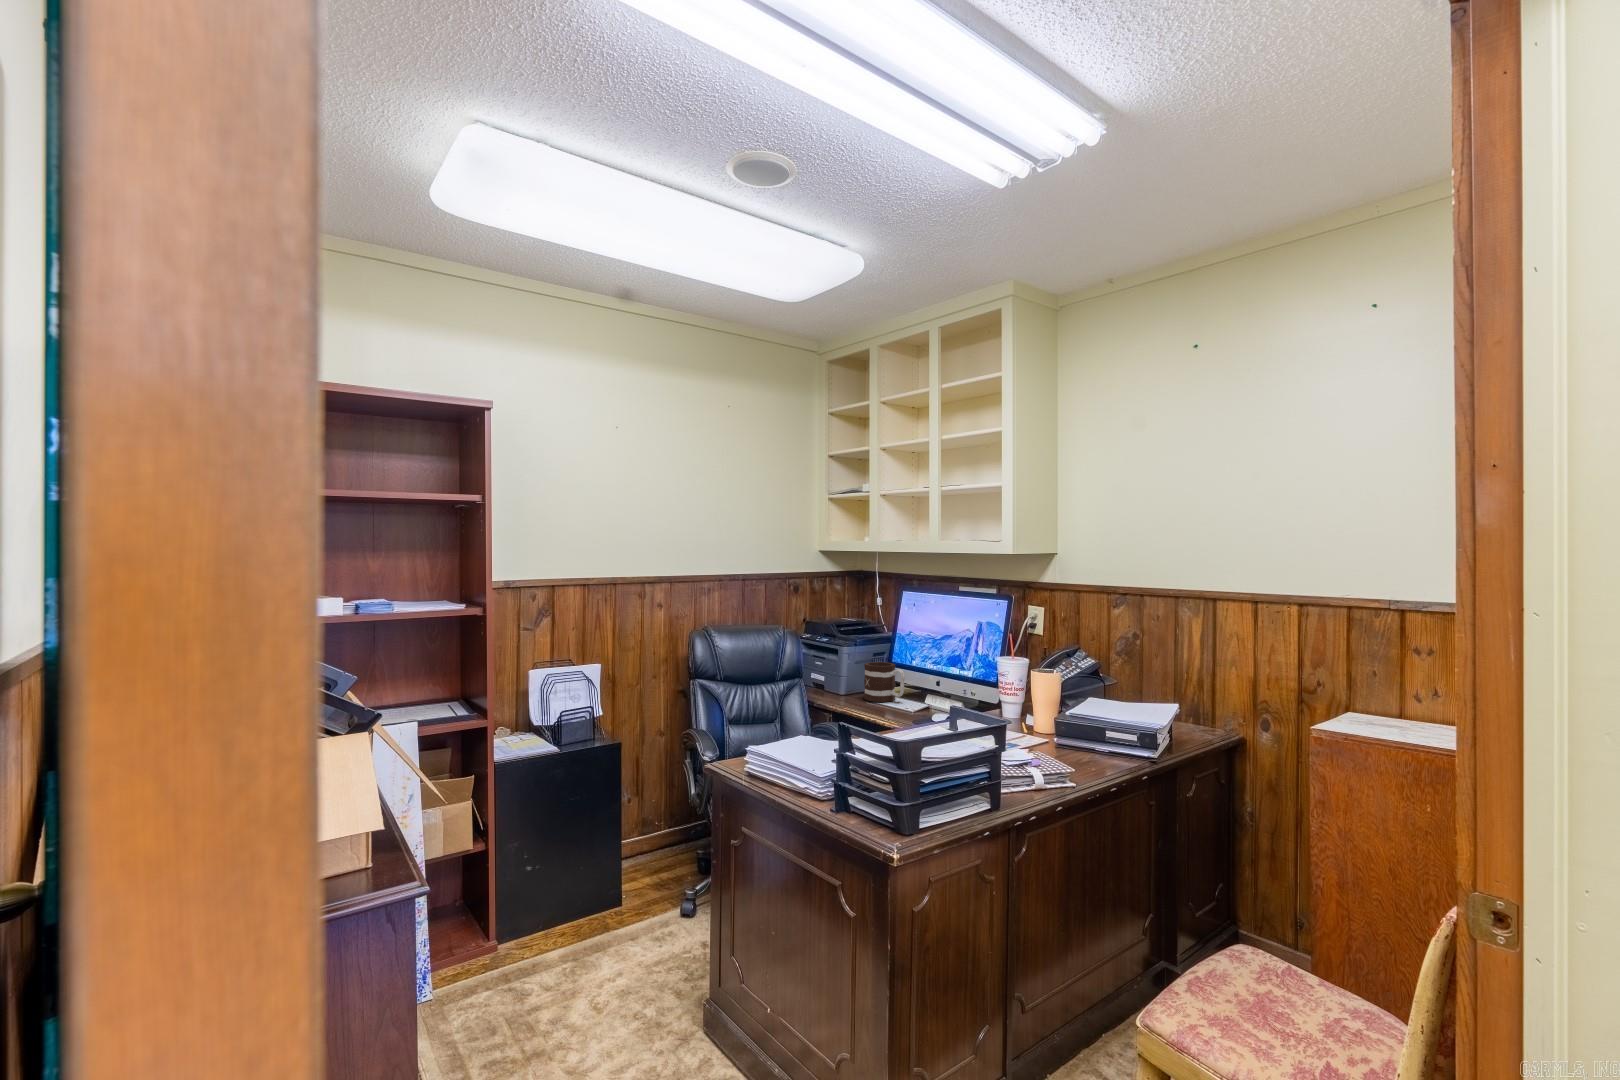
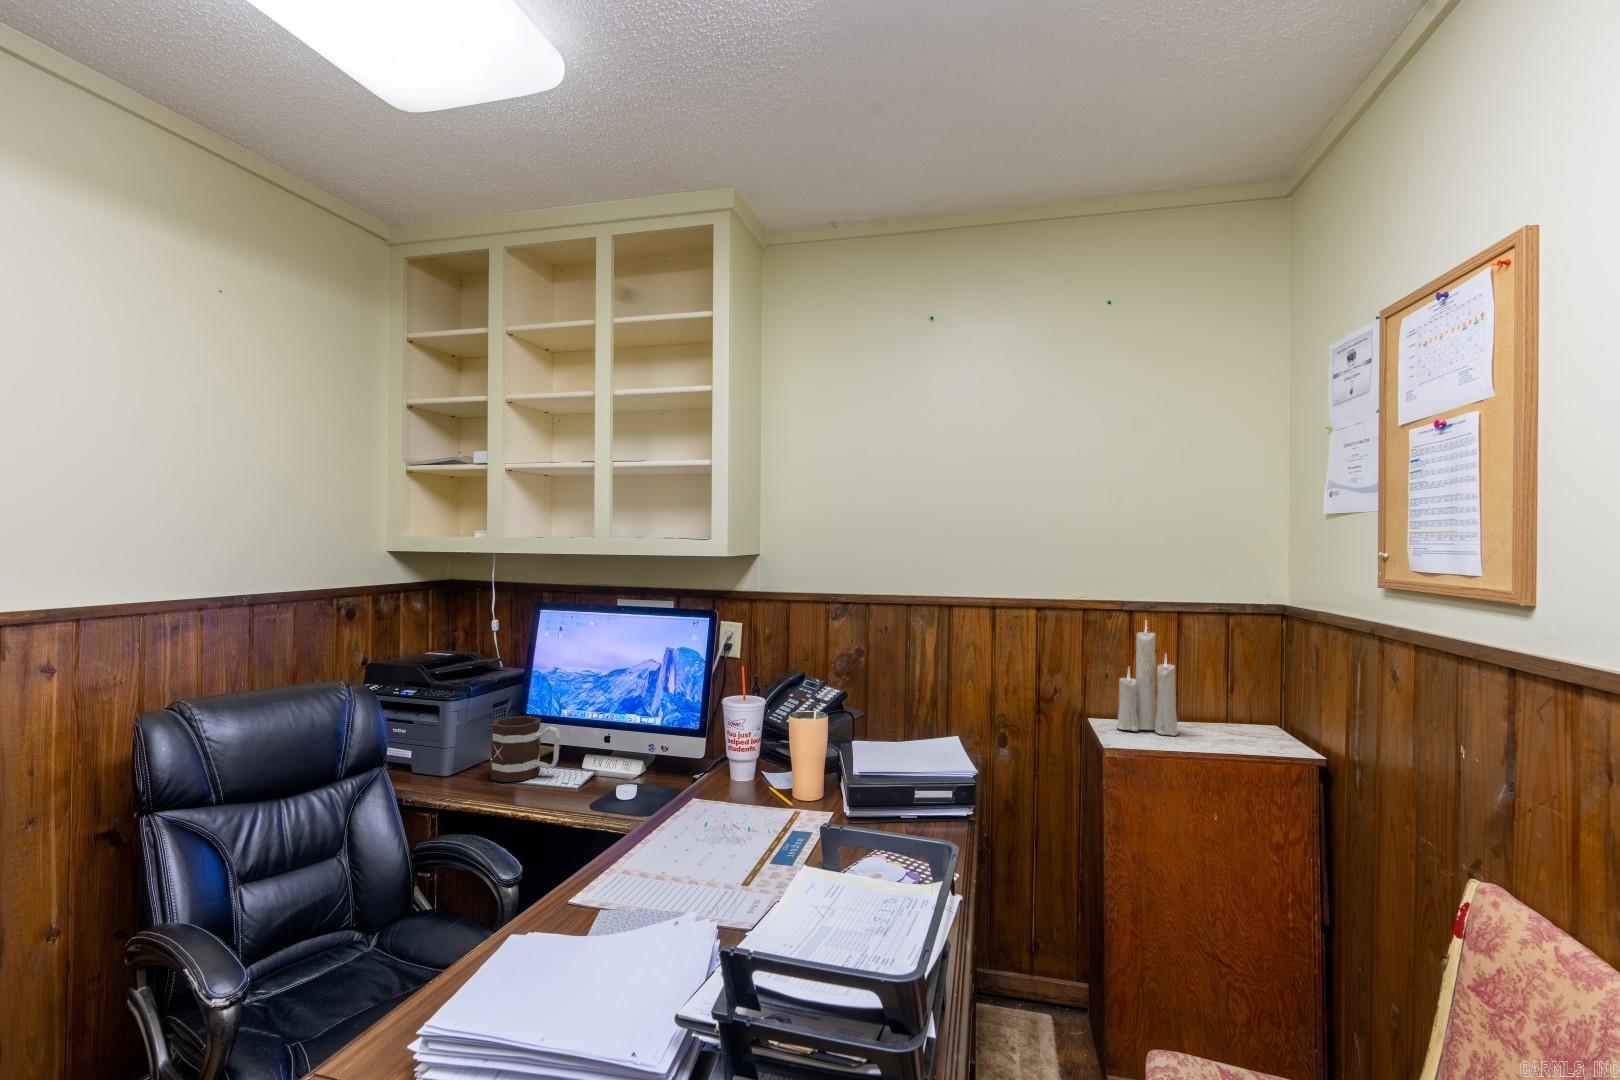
candle: none [1354,610,1415,724] -> present [1116,624,1178,735]

